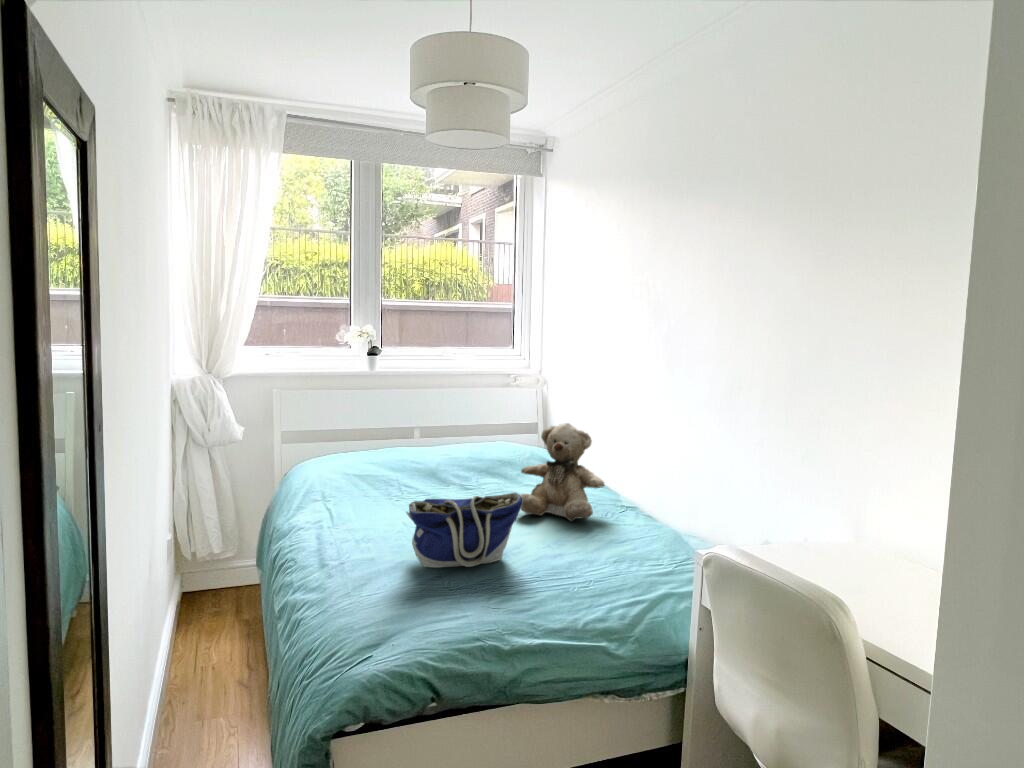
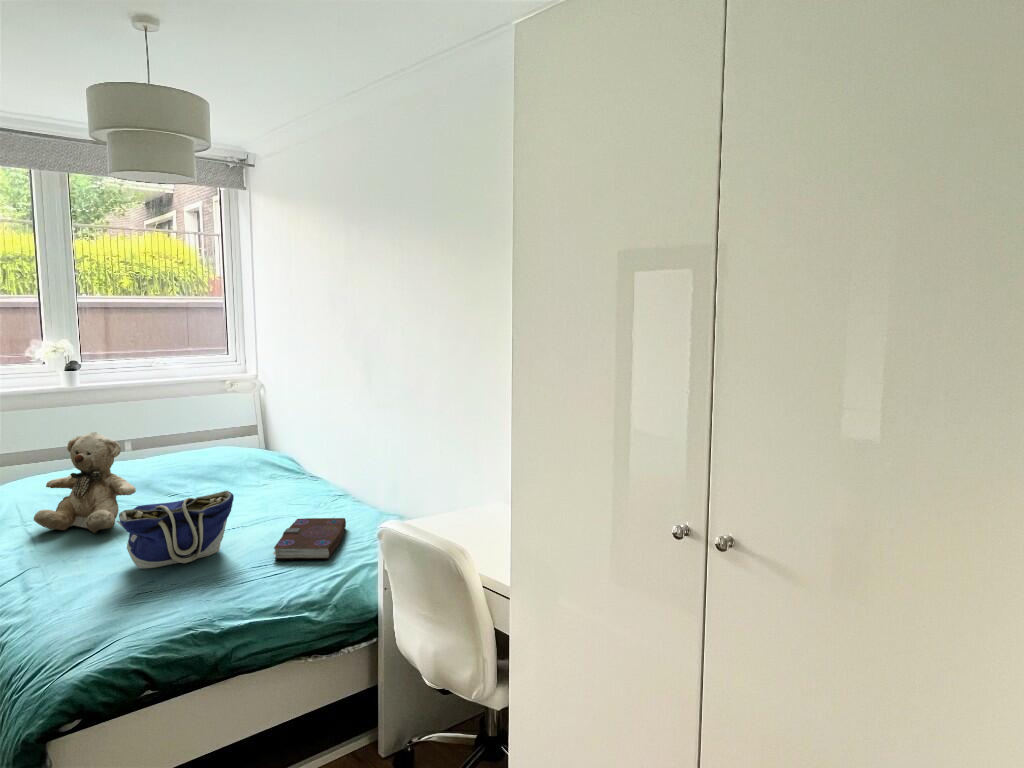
teddy bear: present [520,423,605,522] -> present [34,432,136,533]
book: none [561,535,637,583] -> present [273,518,346,559]

